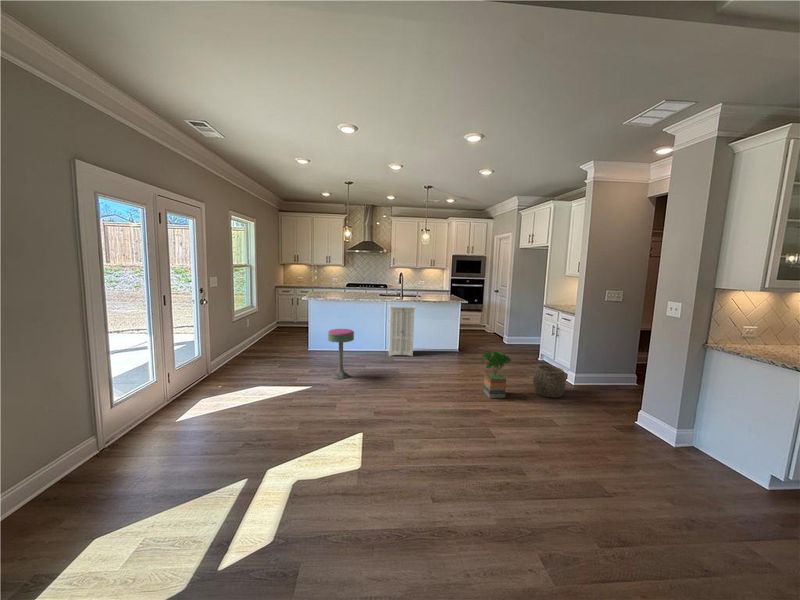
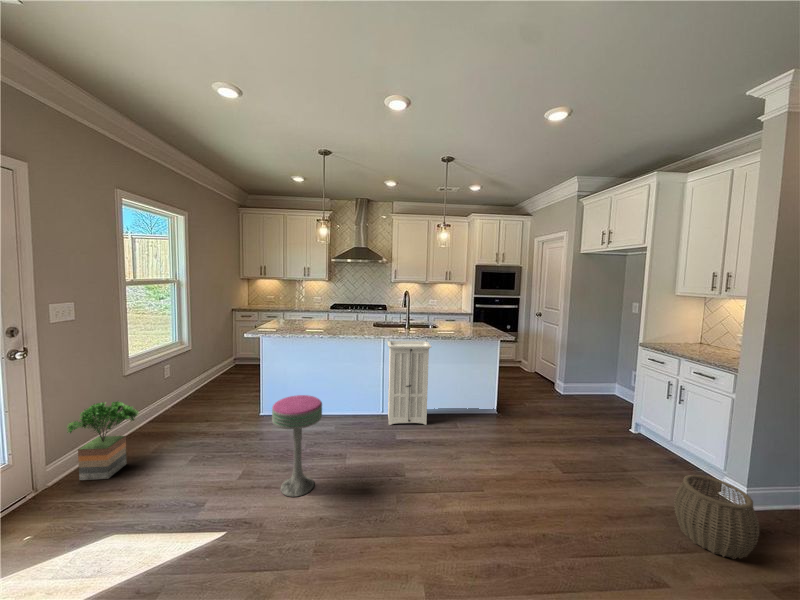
potted tree: present [480,352,511,398] -> present [68,401,138,480]

